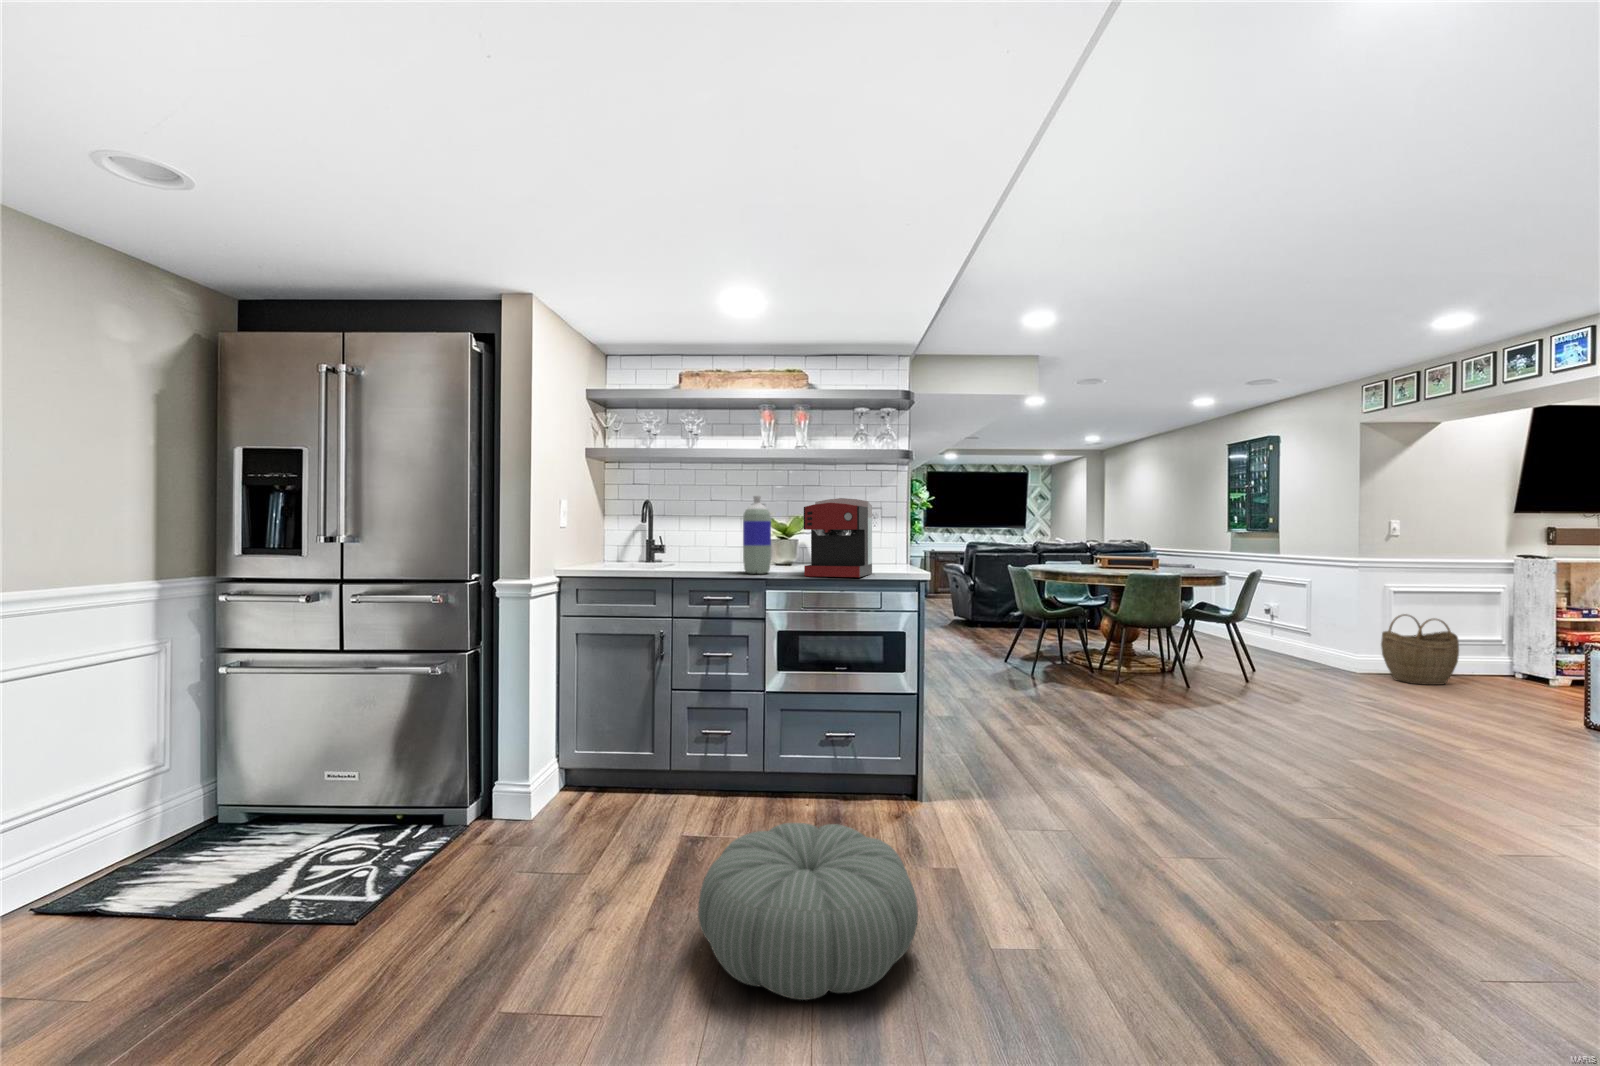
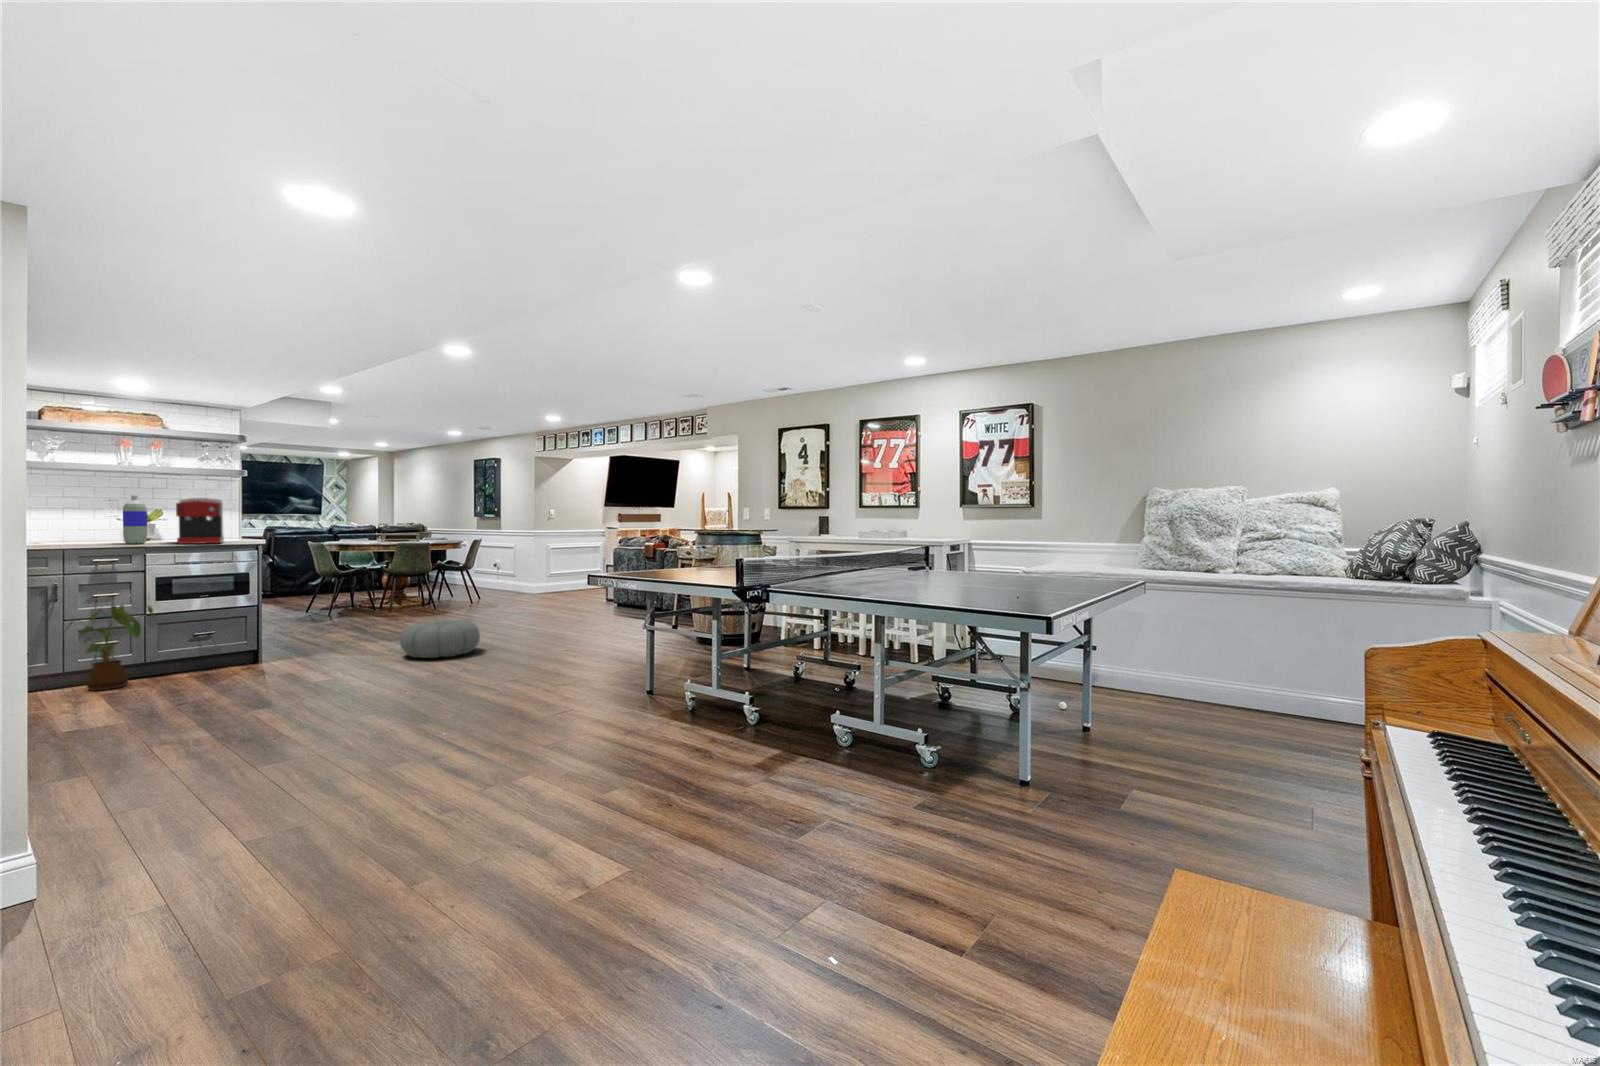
woven basket: present [1381,614,1459,685] -> none [543,561,575,596]
house plant: none [650,675,766,826] -> present [66,605,155,691]
pouf: present [698,823,918,1000] -> present [400,620,480,658]

